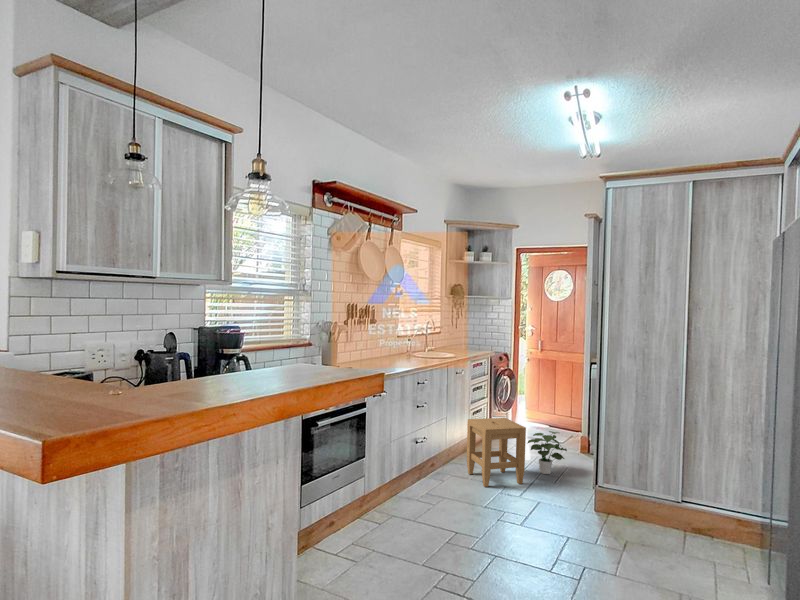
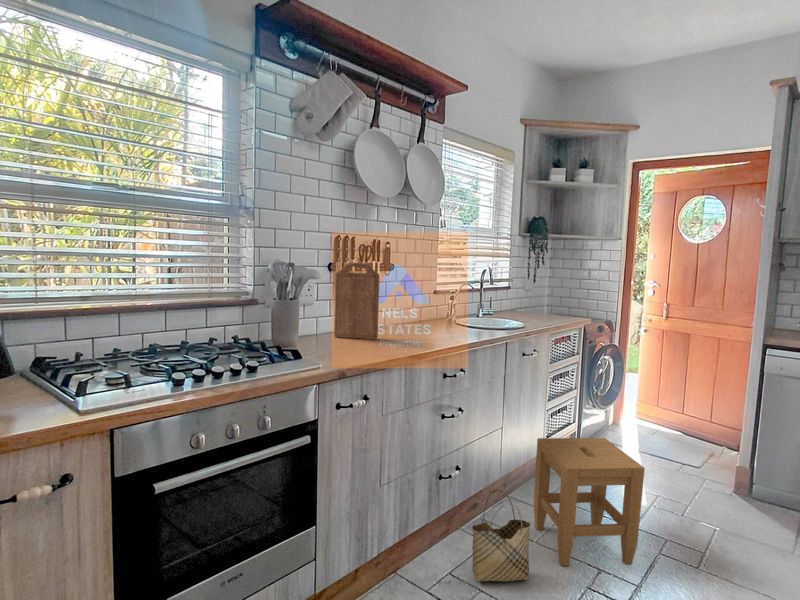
cutting board: none [350,318,376,363] -> present [334,263,379,339]
potted plant: present [528,431,567,474] -> none [641,465,718,541]
woven basket: none [436,444,468,494] -> present [472,490,530,582]

